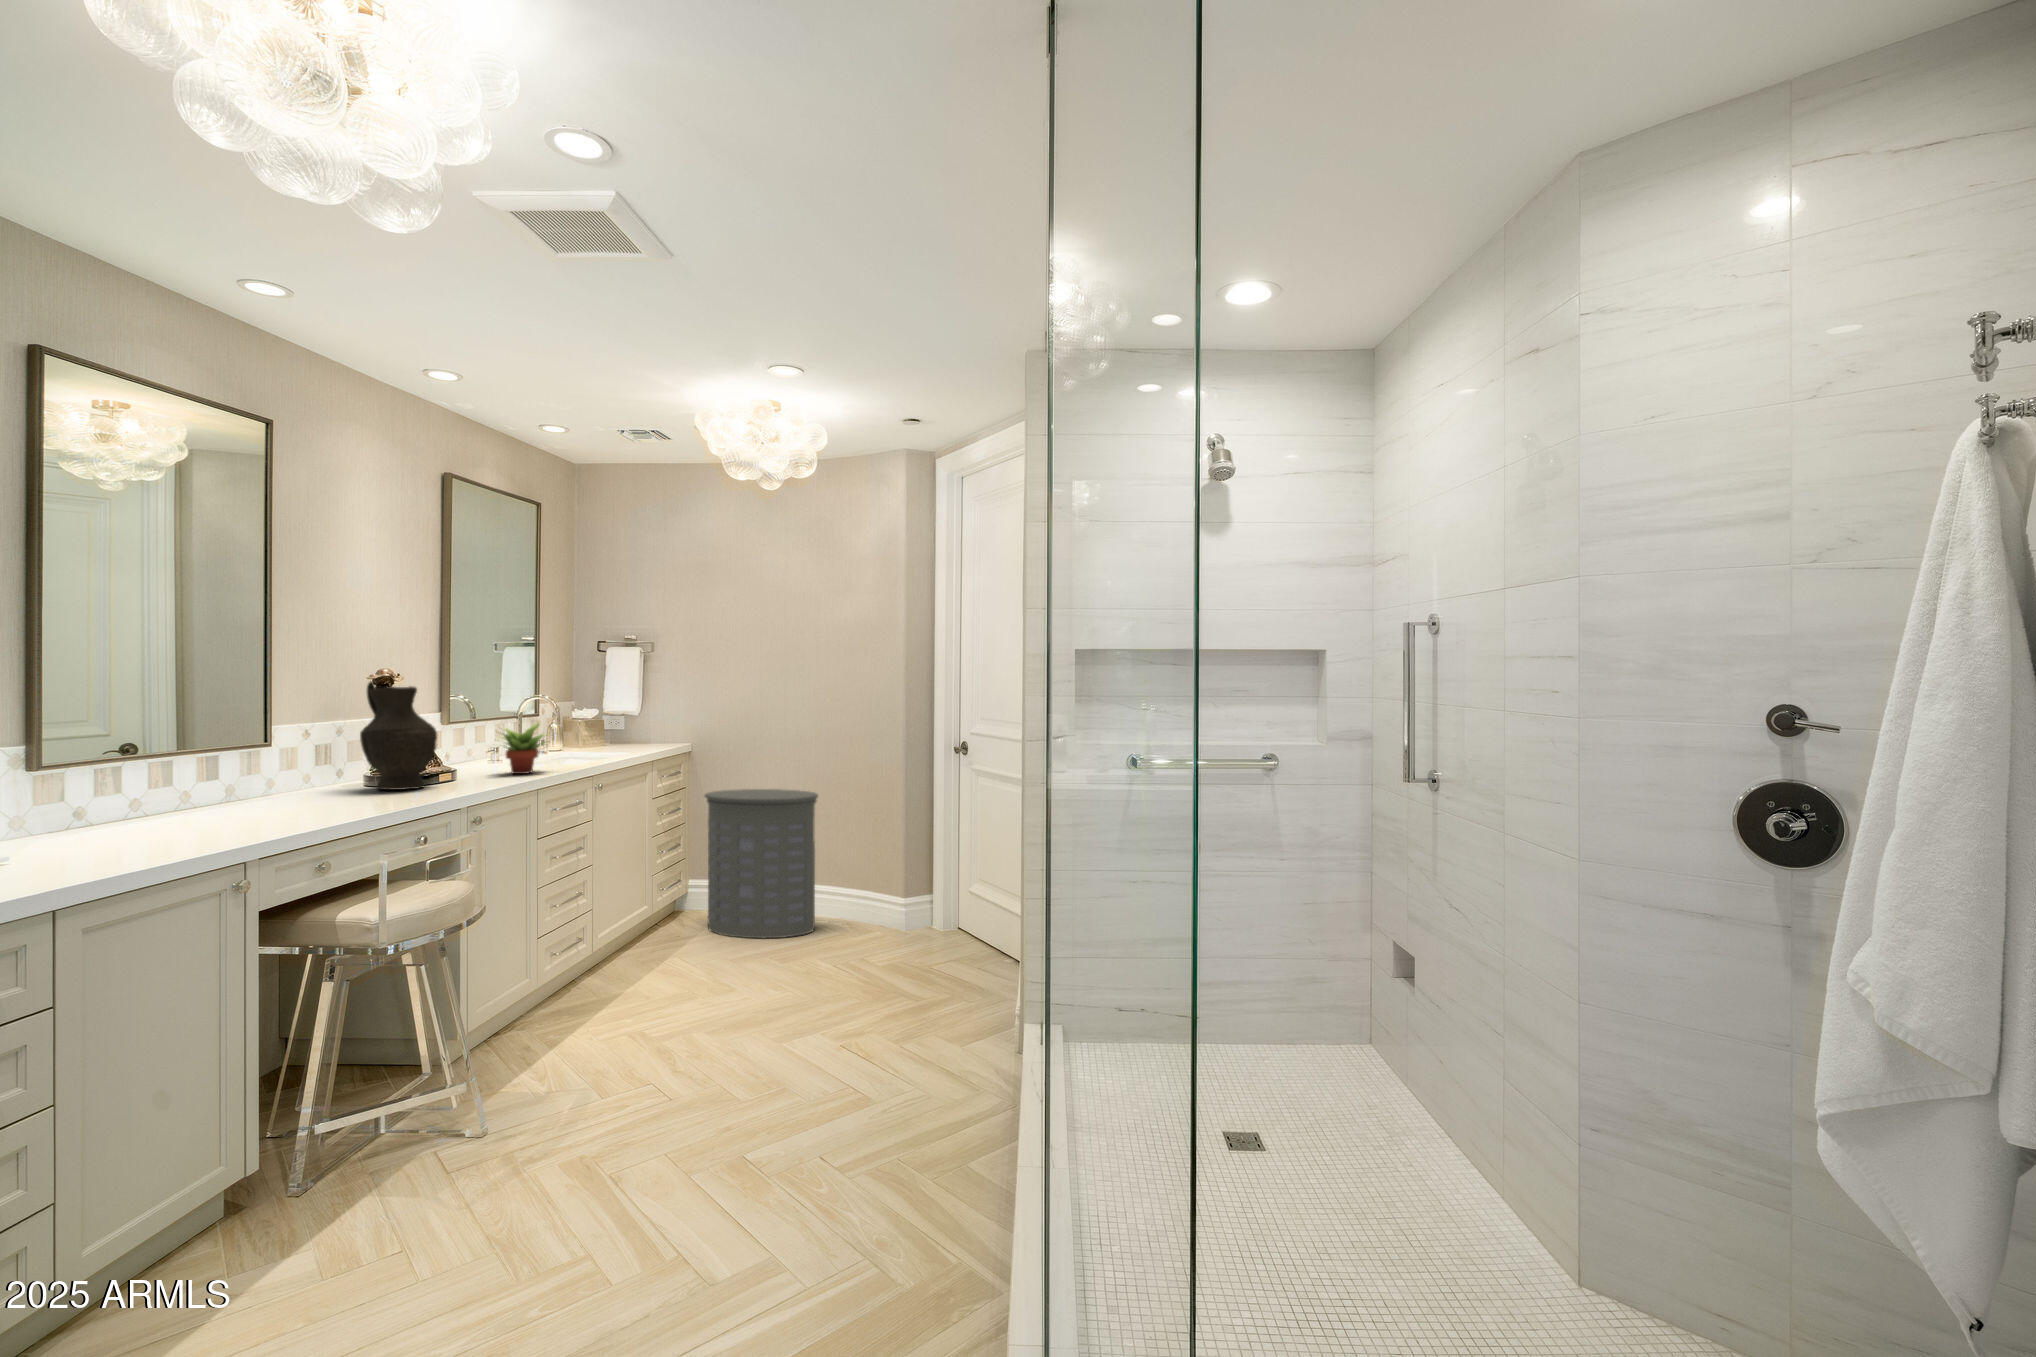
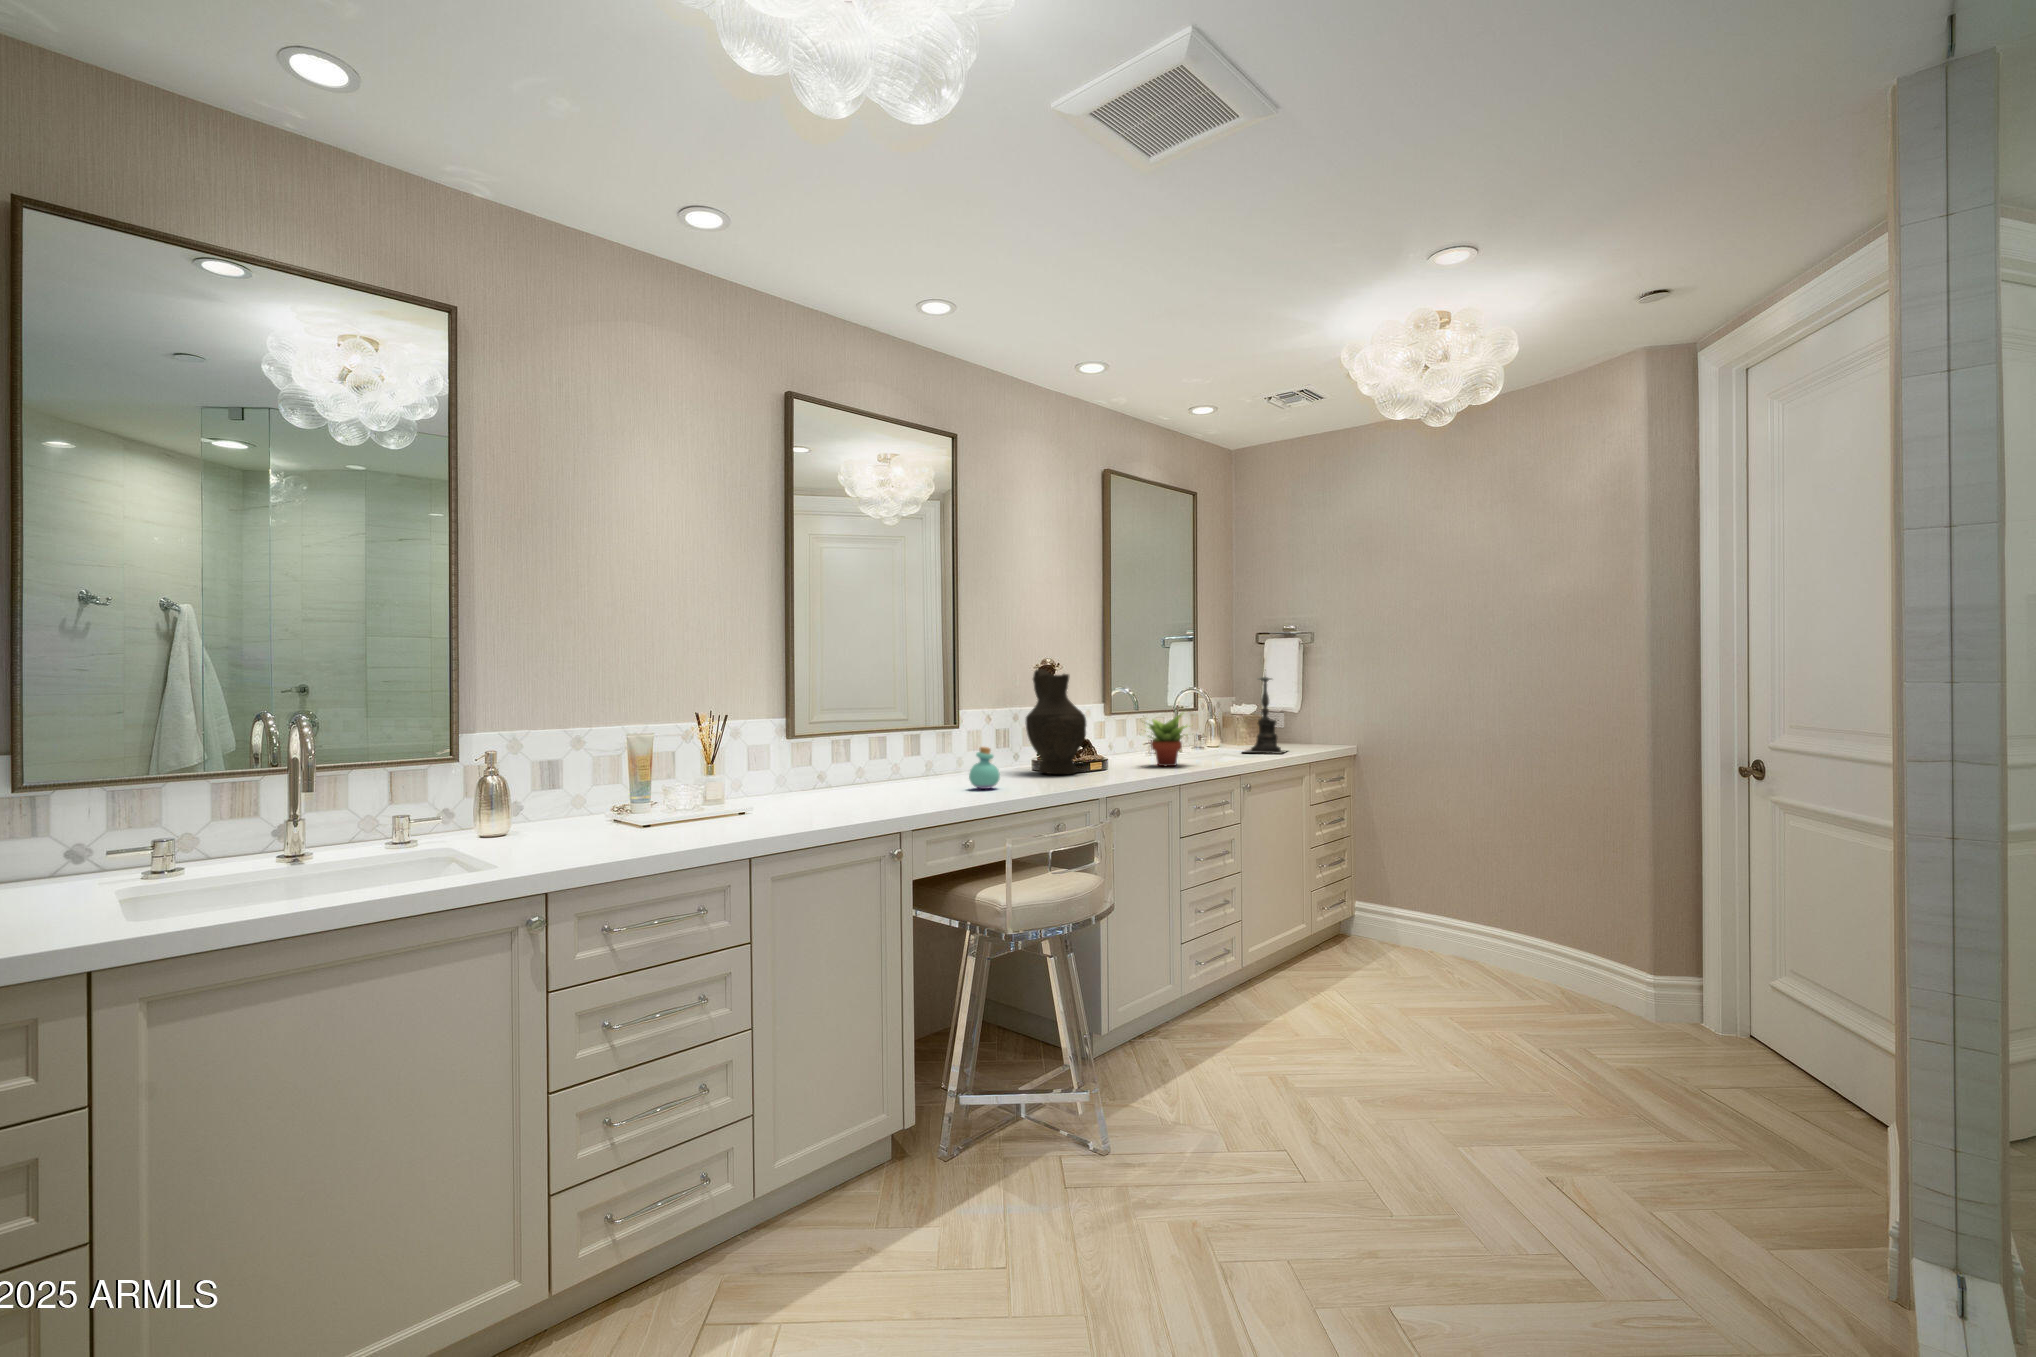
candle holder: none [589,676,635,756] -> present [1244,676,1285,754]
perfume bottle: none [304,767,346,811] -> present [969,747,1000,789]
laundry hamper: present [705,789,818,938] -> none [1370,802,1522,1002]

